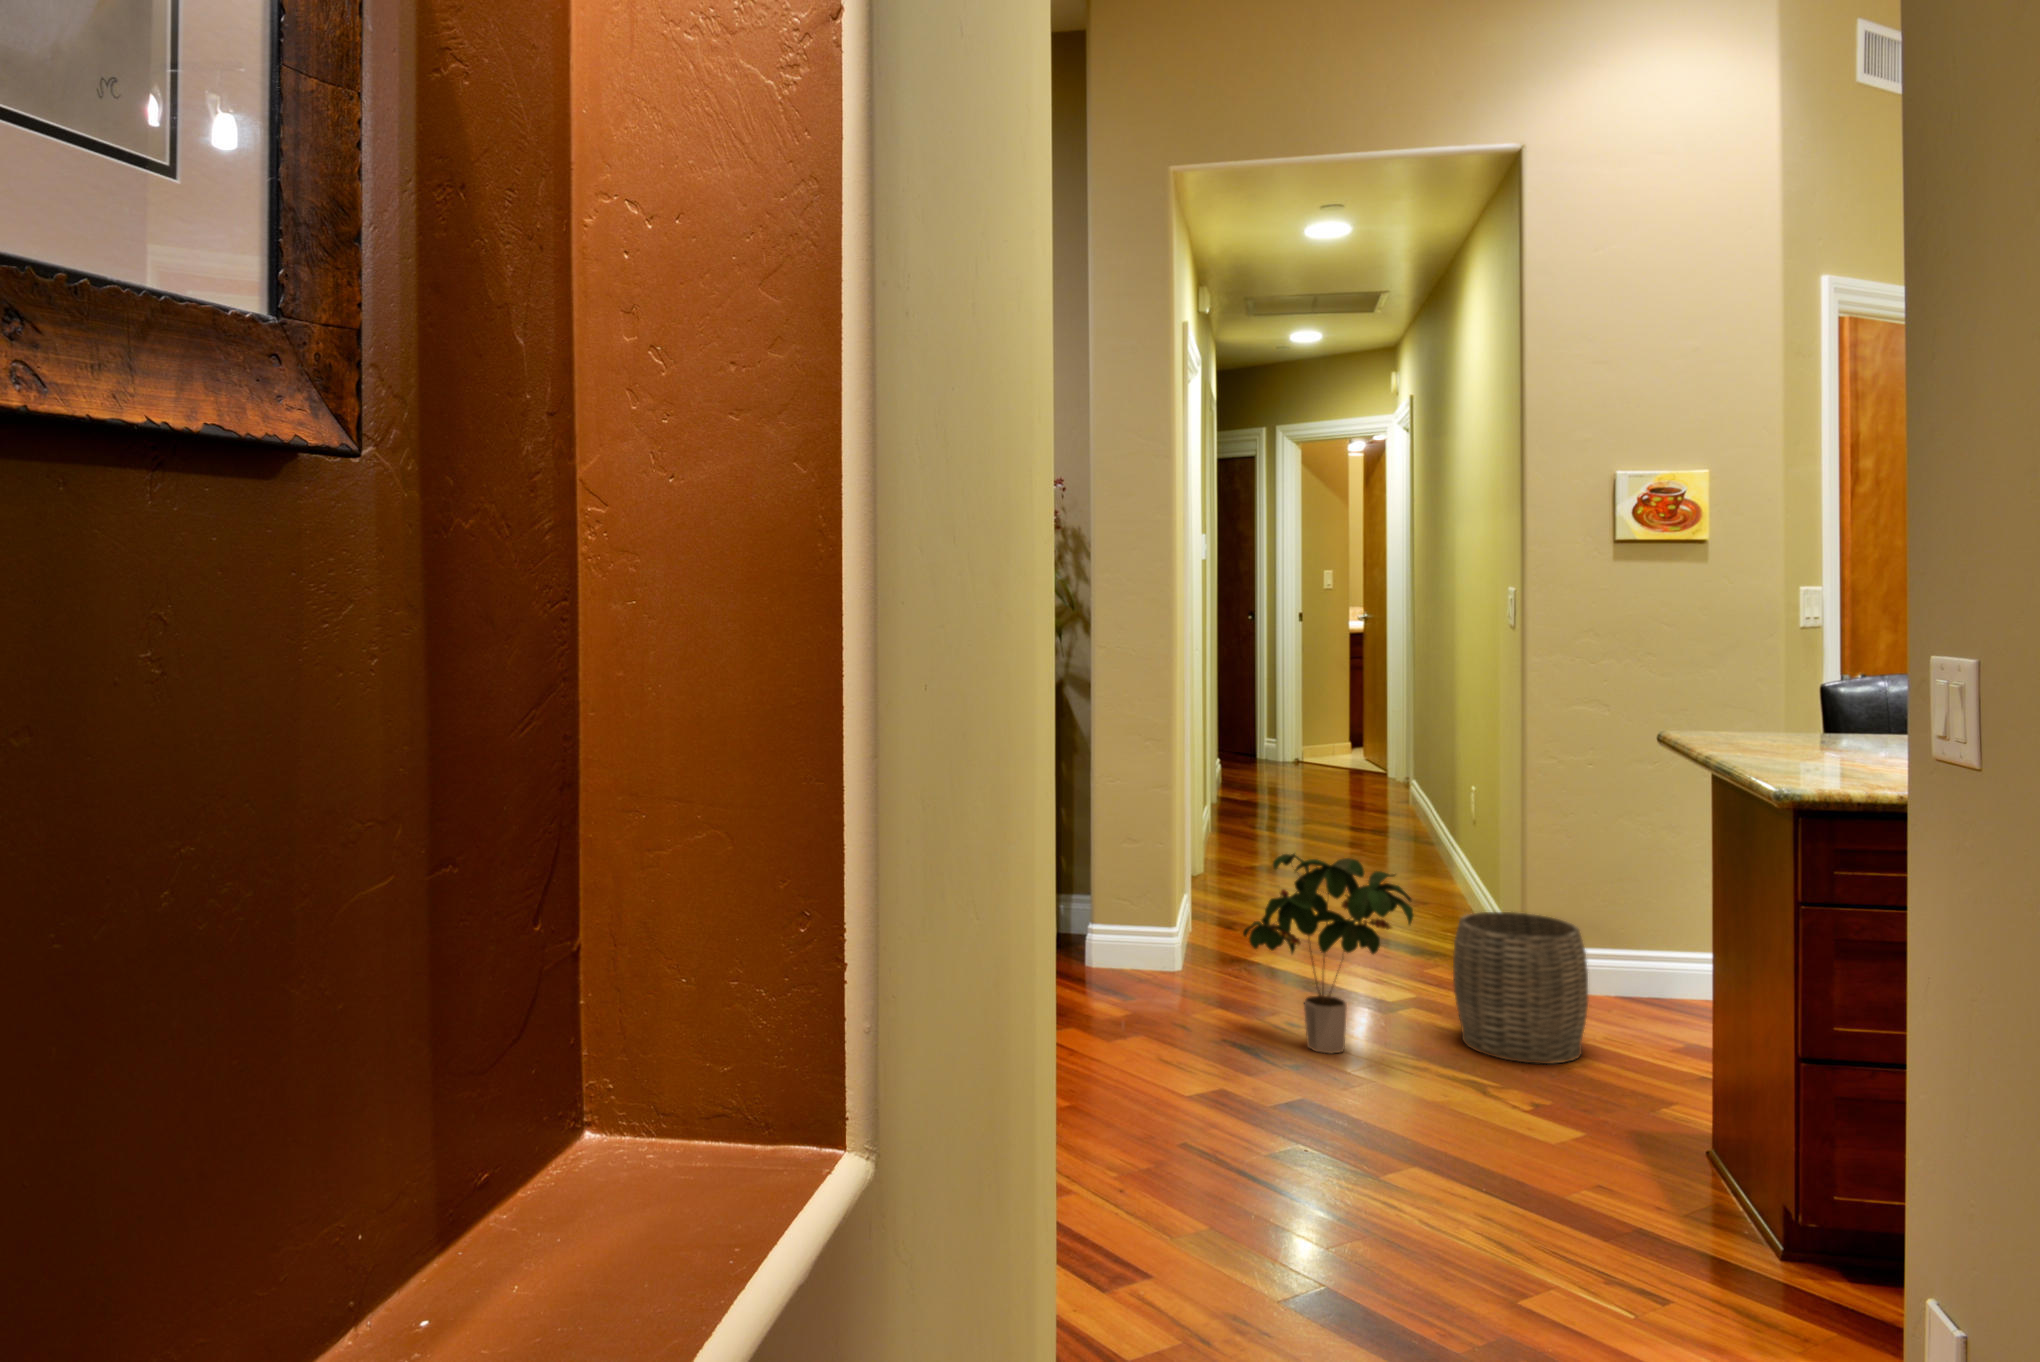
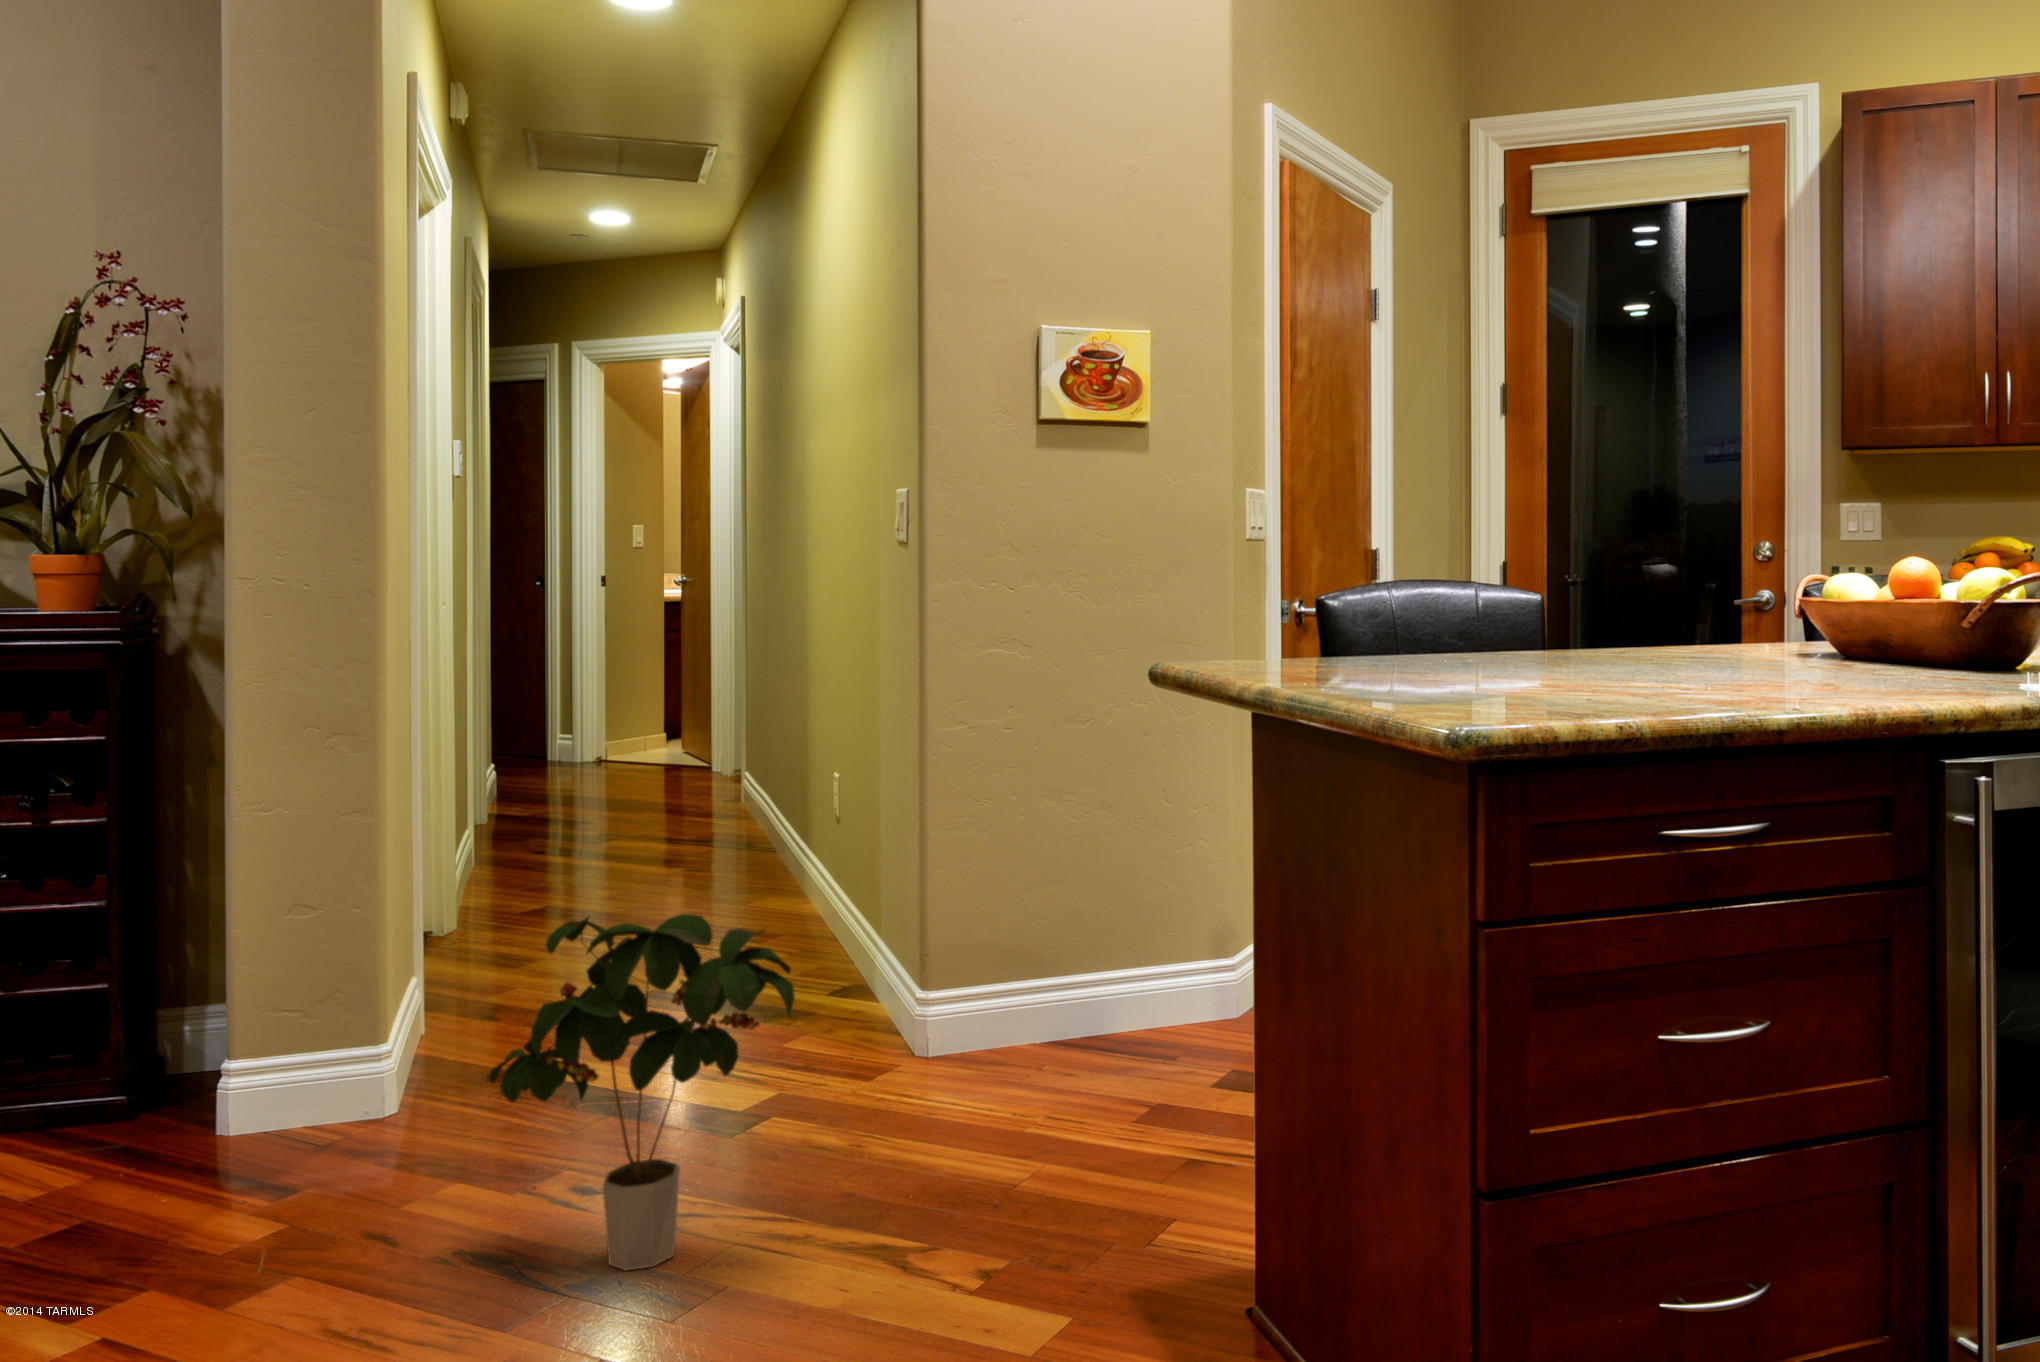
woven basket: present [1453,912,1588,1064] -> none [847,951,1035,1193]

